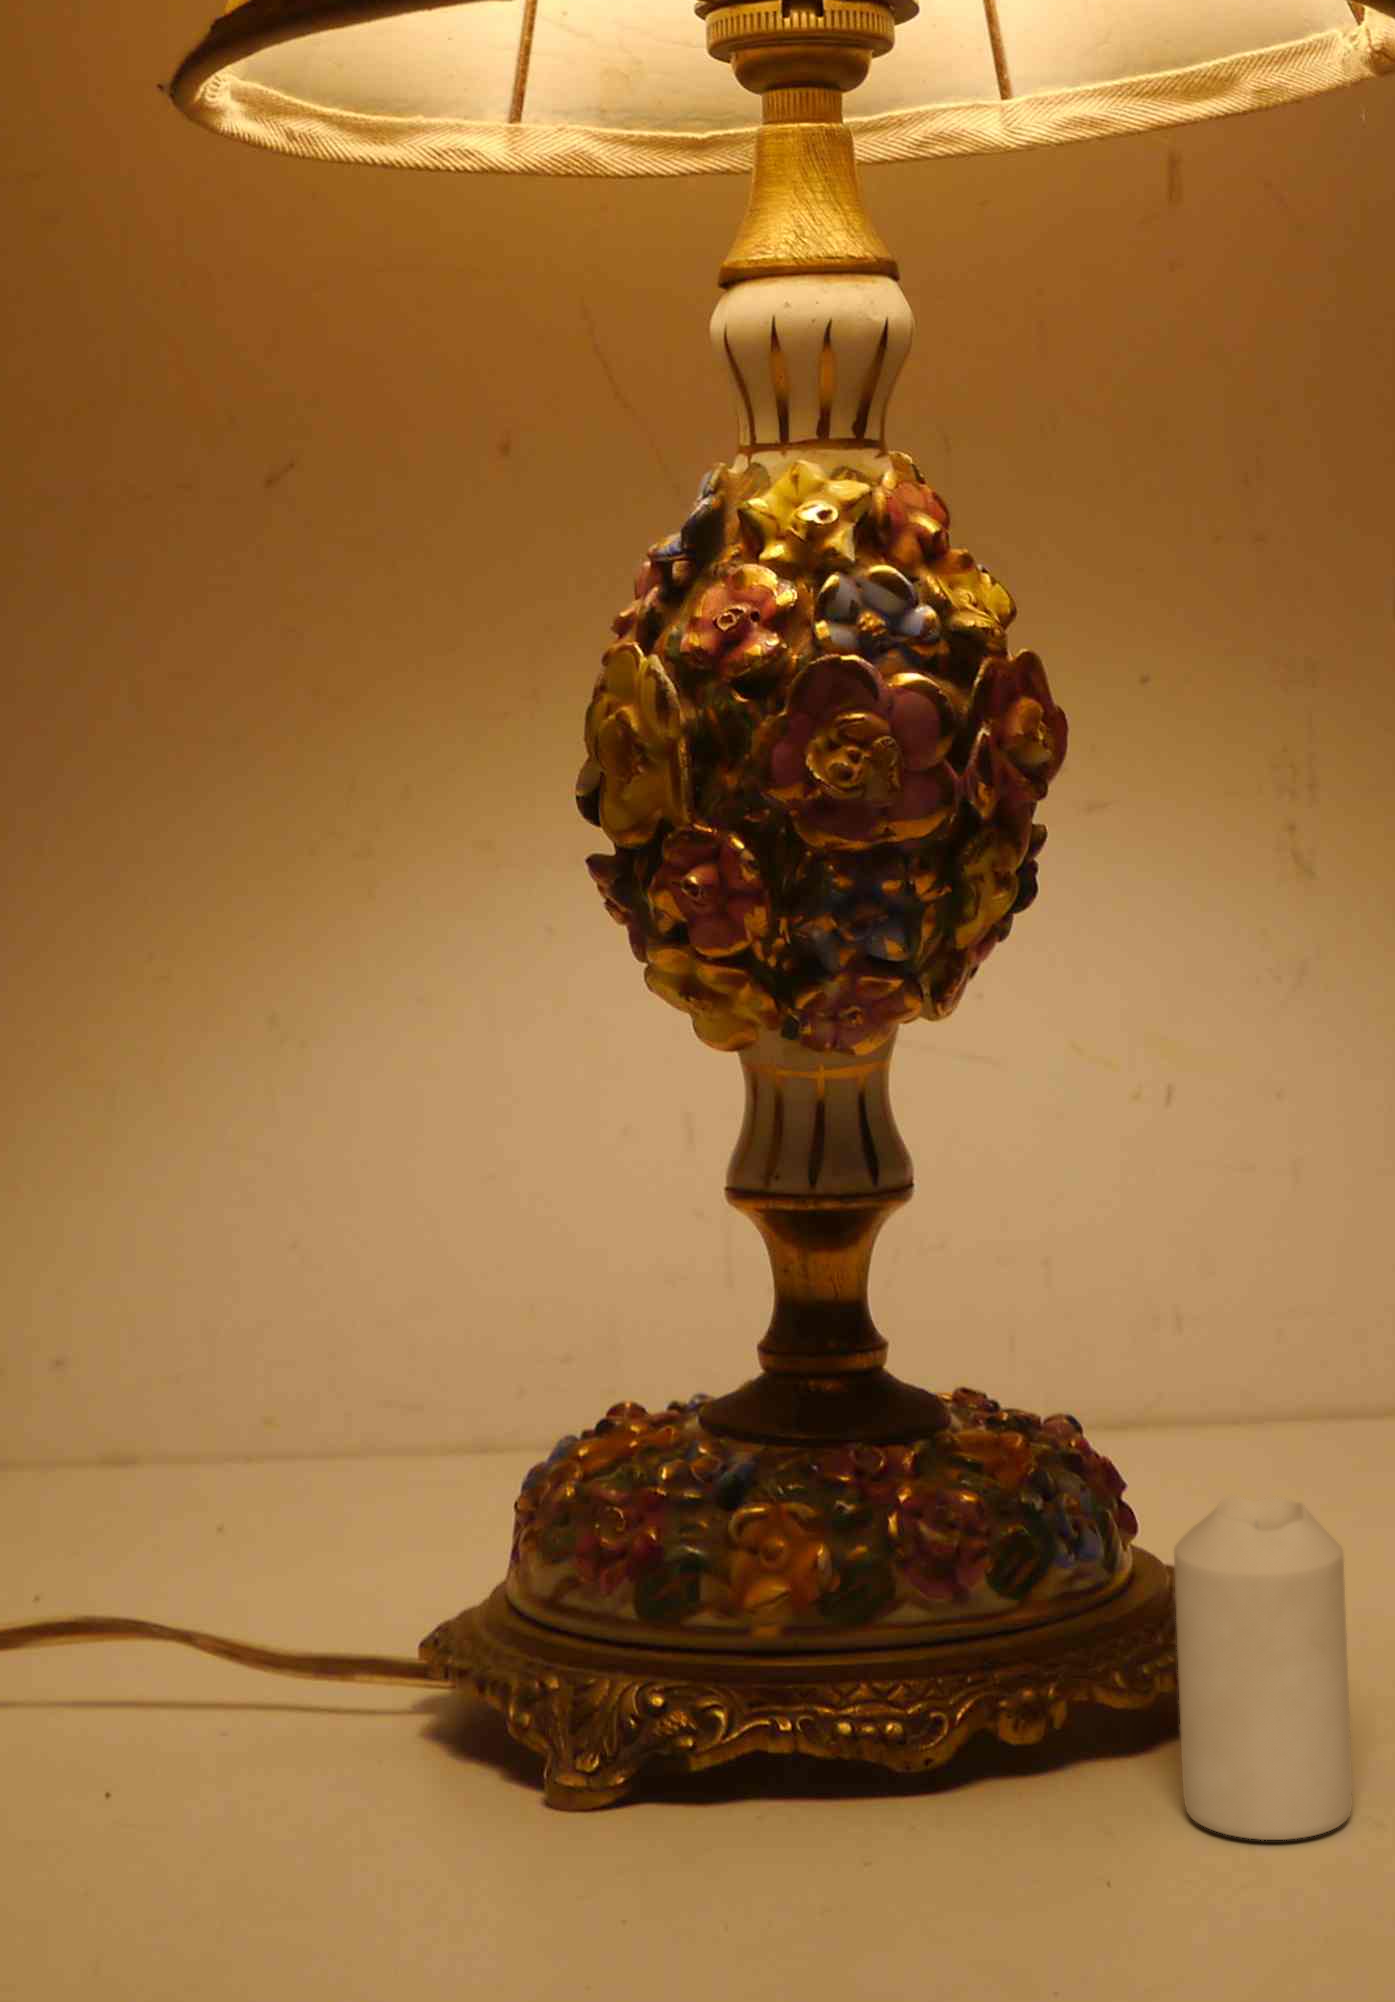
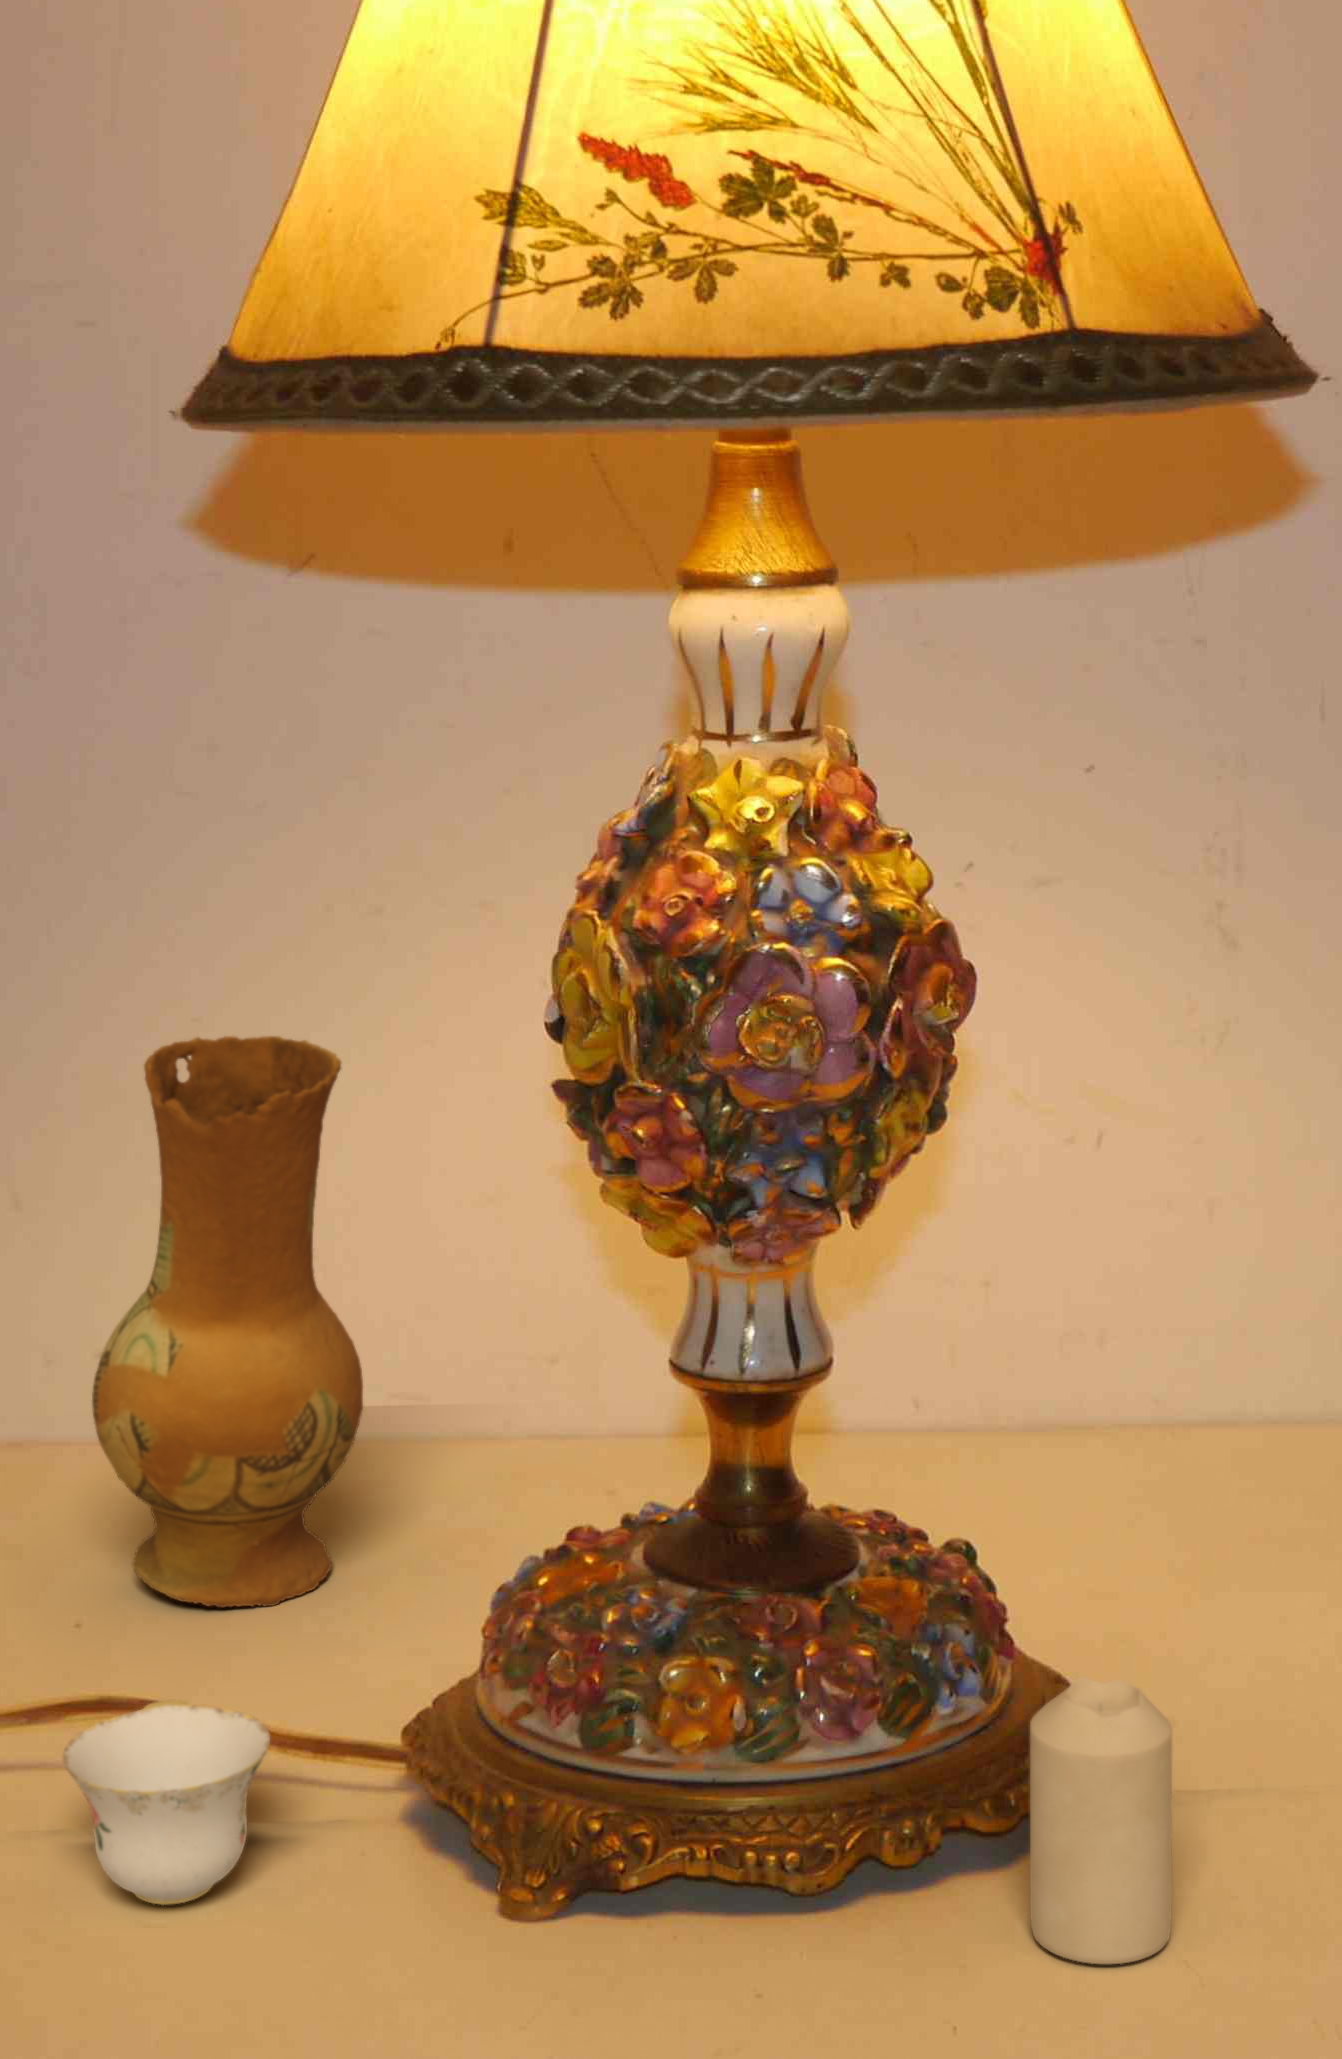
ceramic jug: none [68,900,374,1546] -> present [92,1036,363,1608]
teacup: none [26,1586,273,1820] -> present [63,1700,270,1905]

